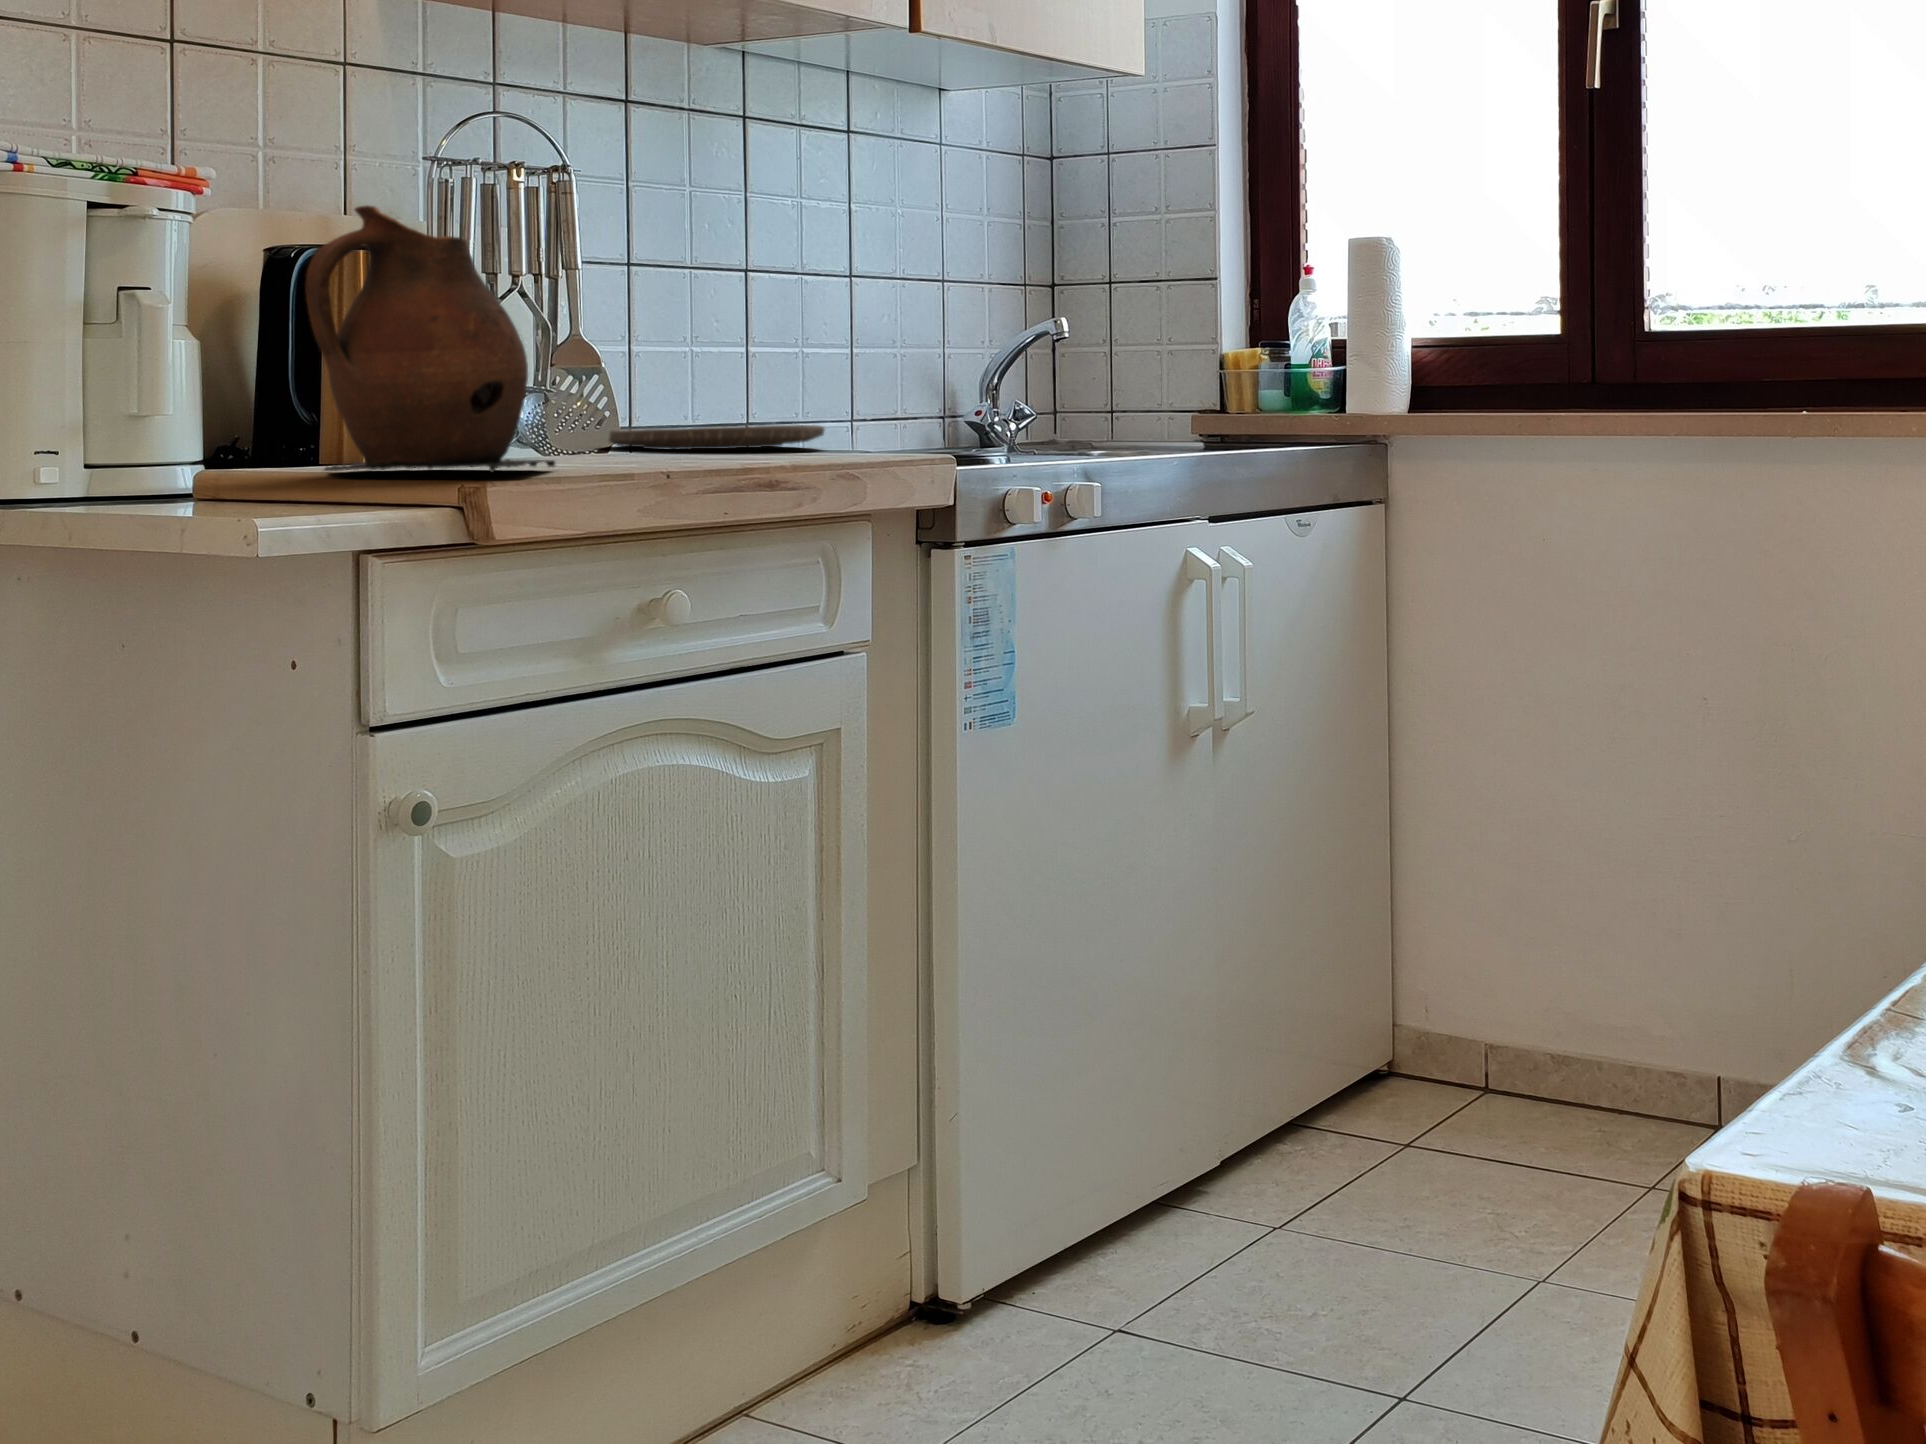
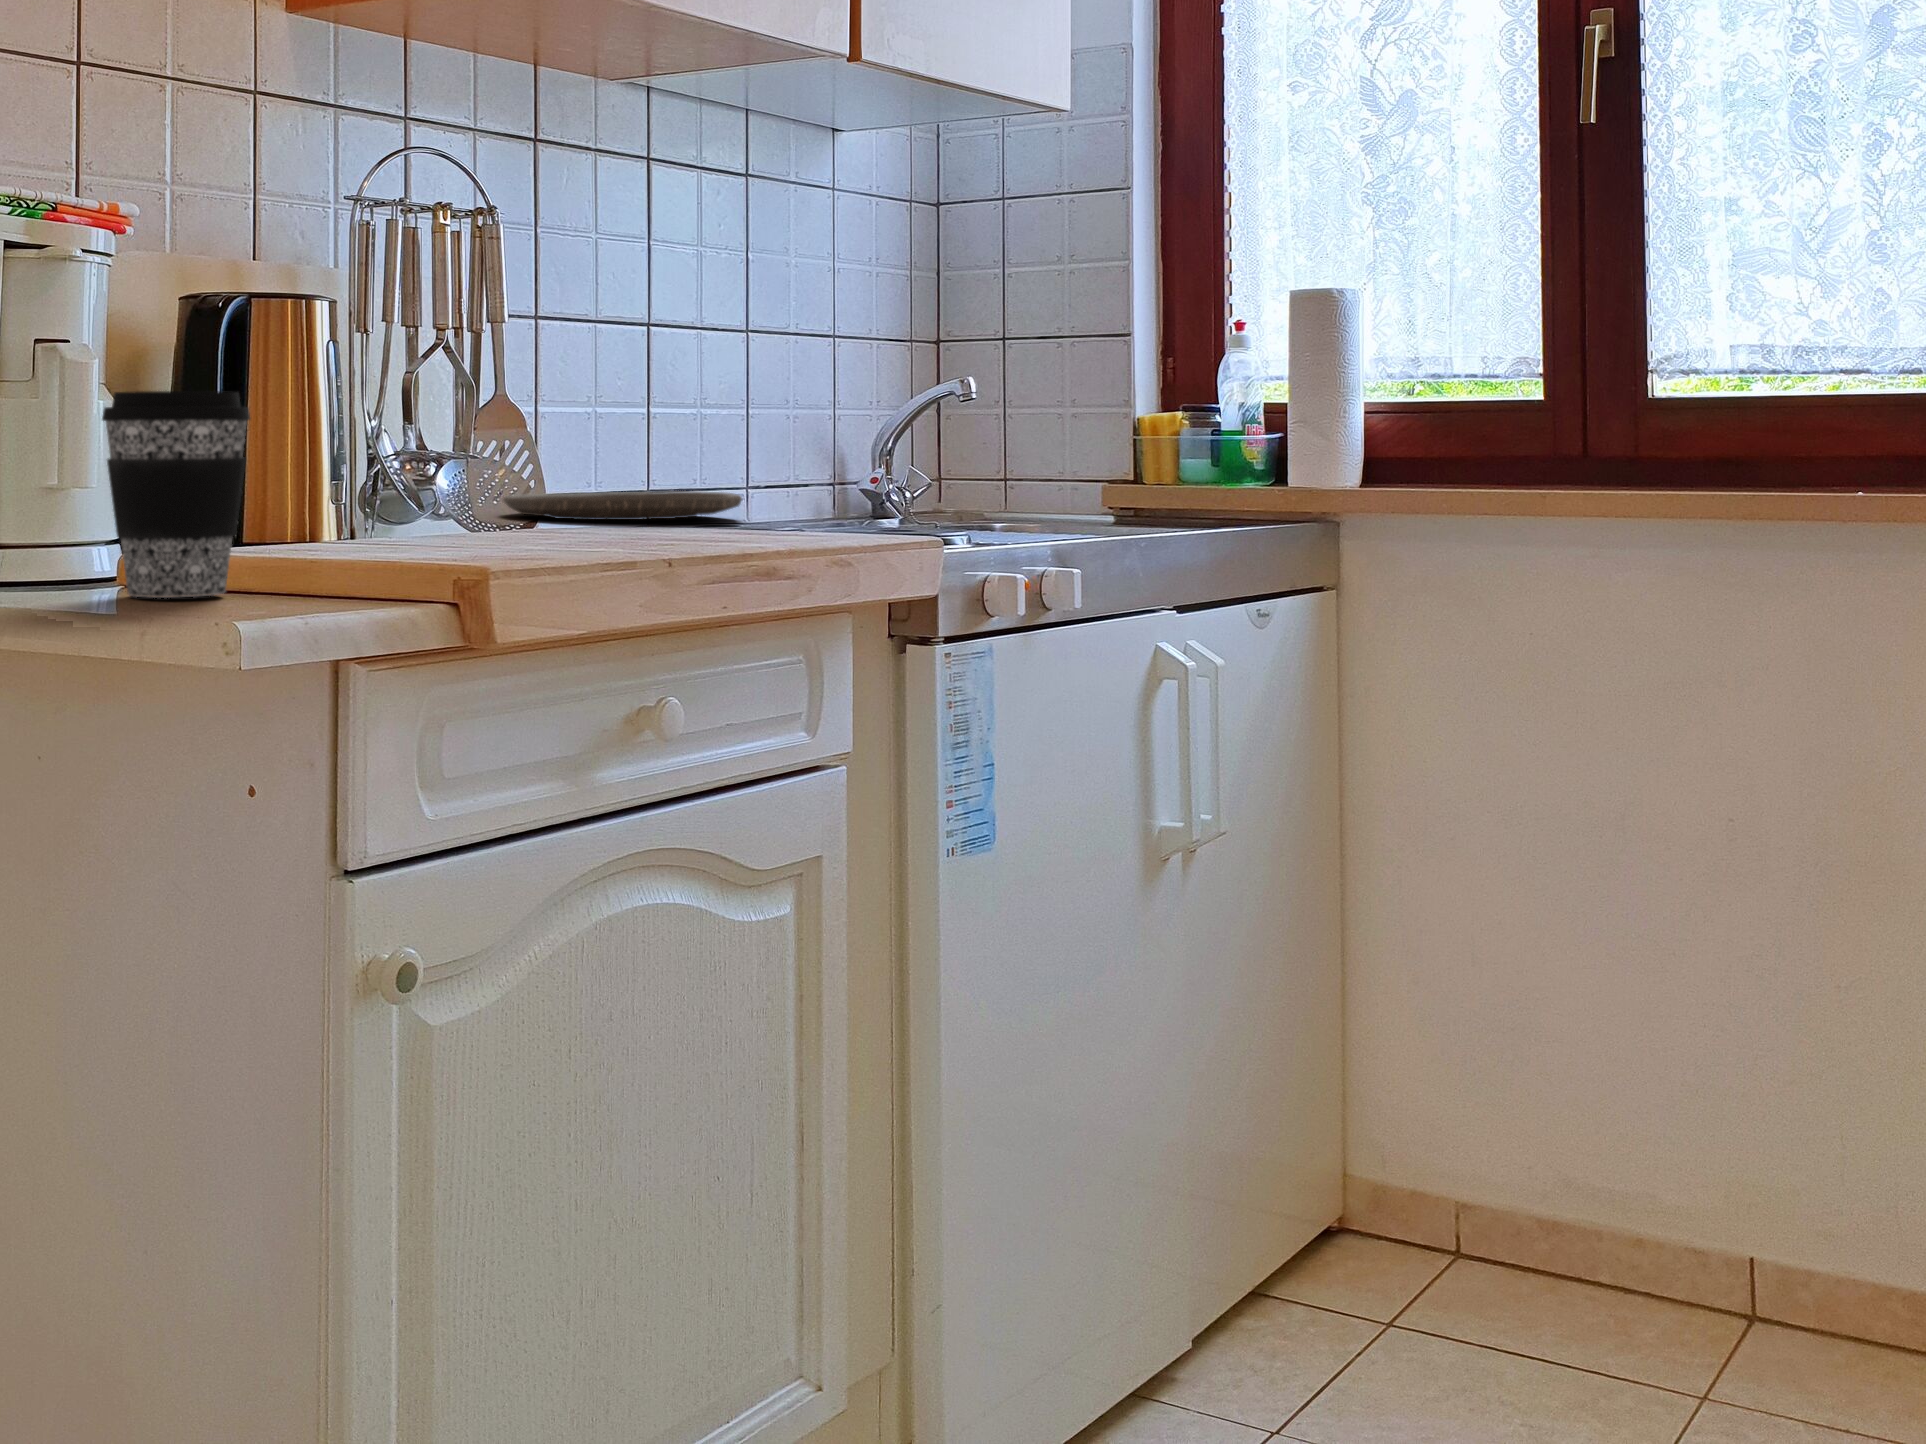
ceramic pitcher: present [306,206,555,472] -> none [239,247,501,560]
coffee cup: none [161,327,292,496] -> present [102,391,250,598]

